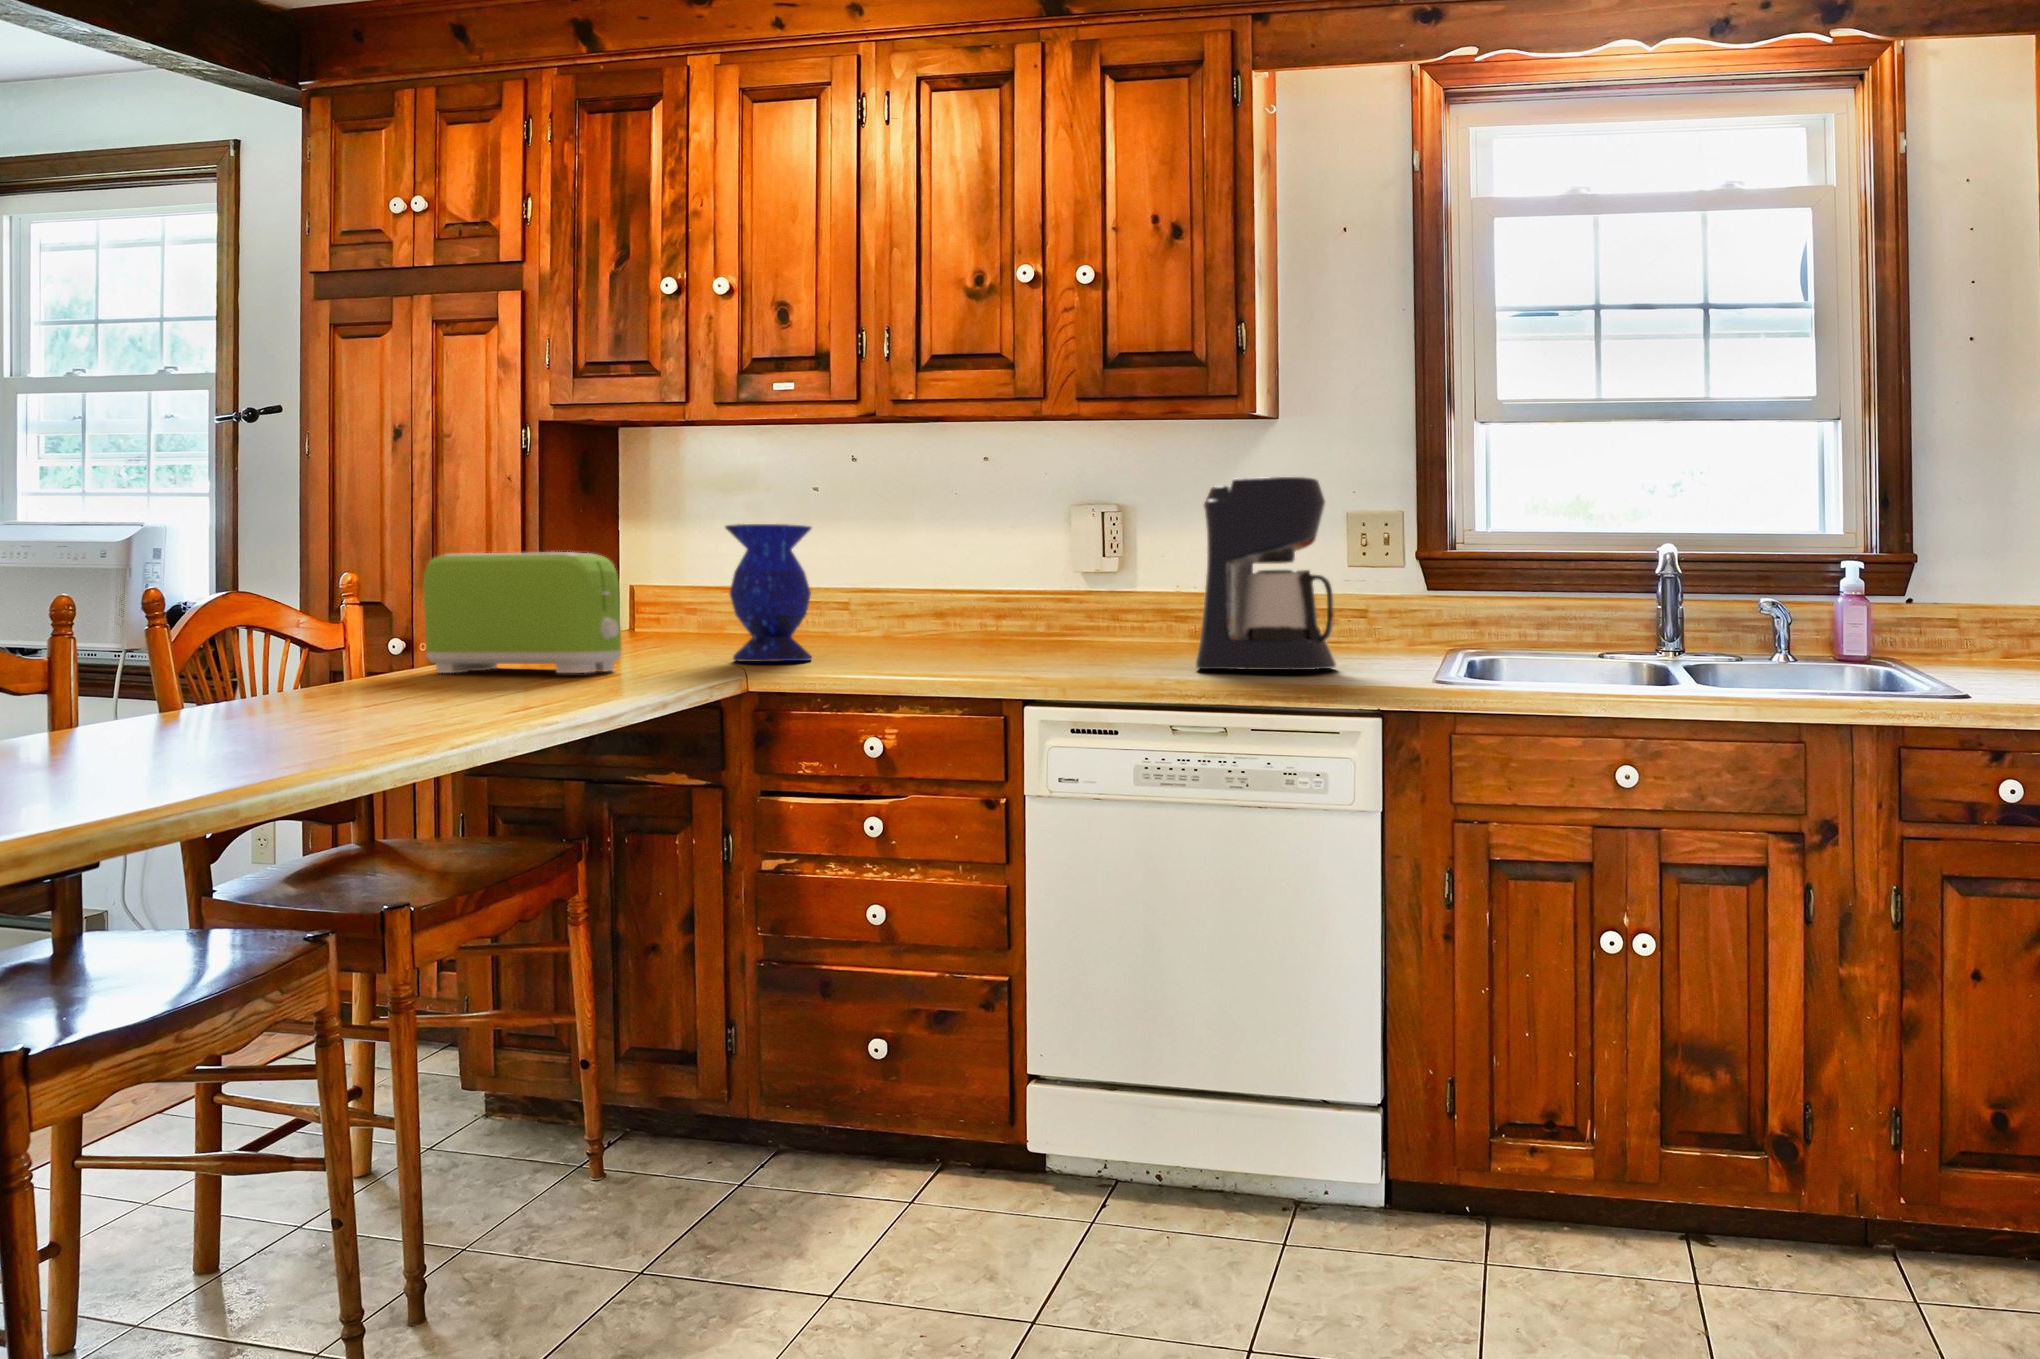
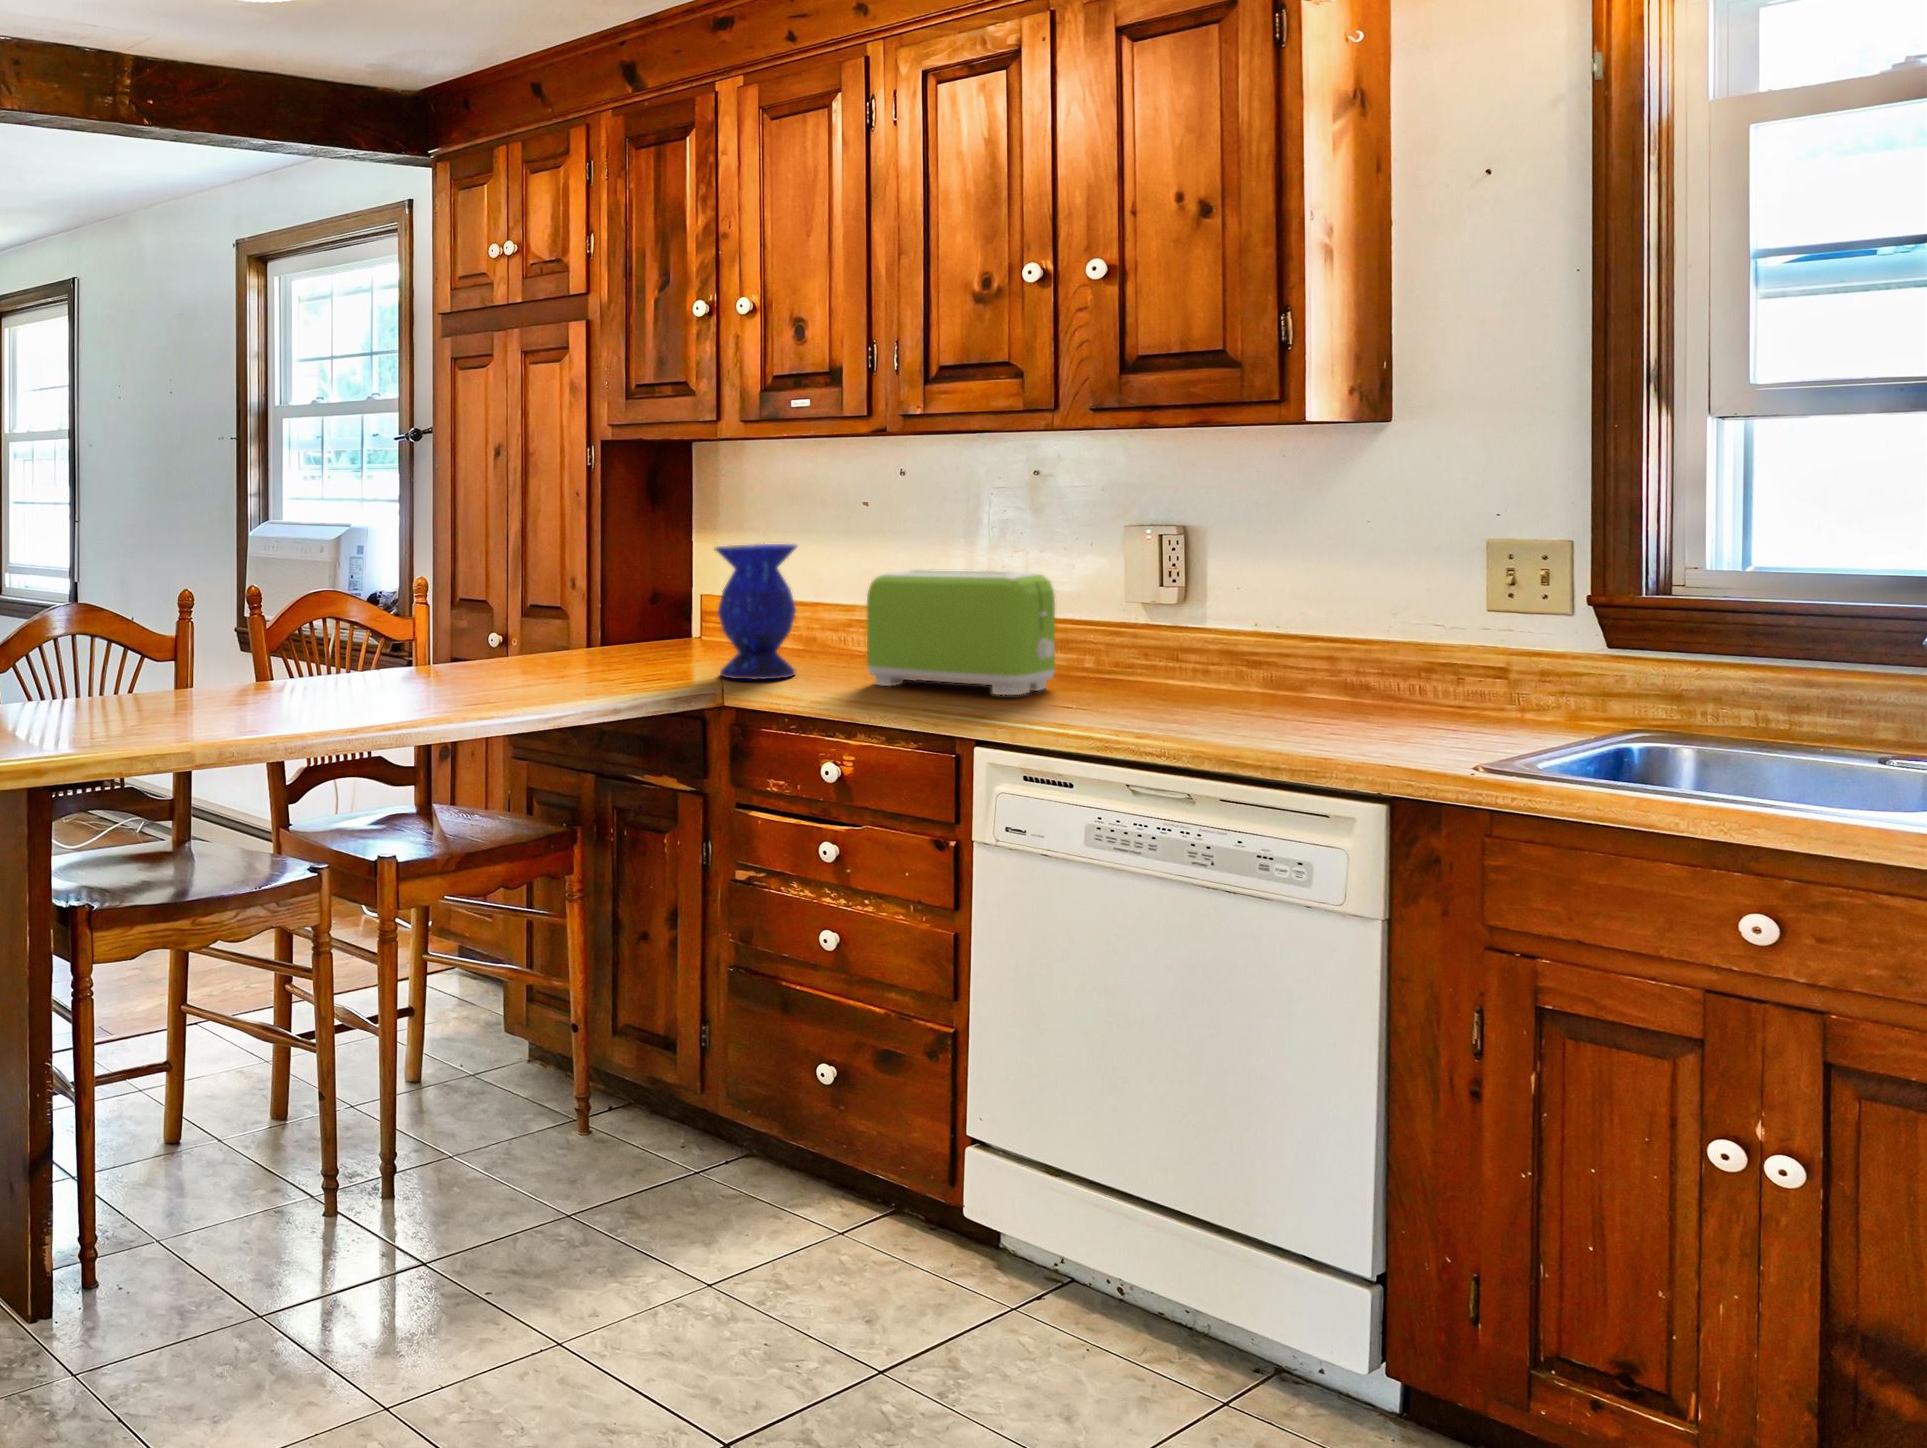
coffee maker: present [1196,477,1336,670] -> none [1188,496,1383,729]
toaster: present [423,552,621,673] -> present [867,570,1055,695]

